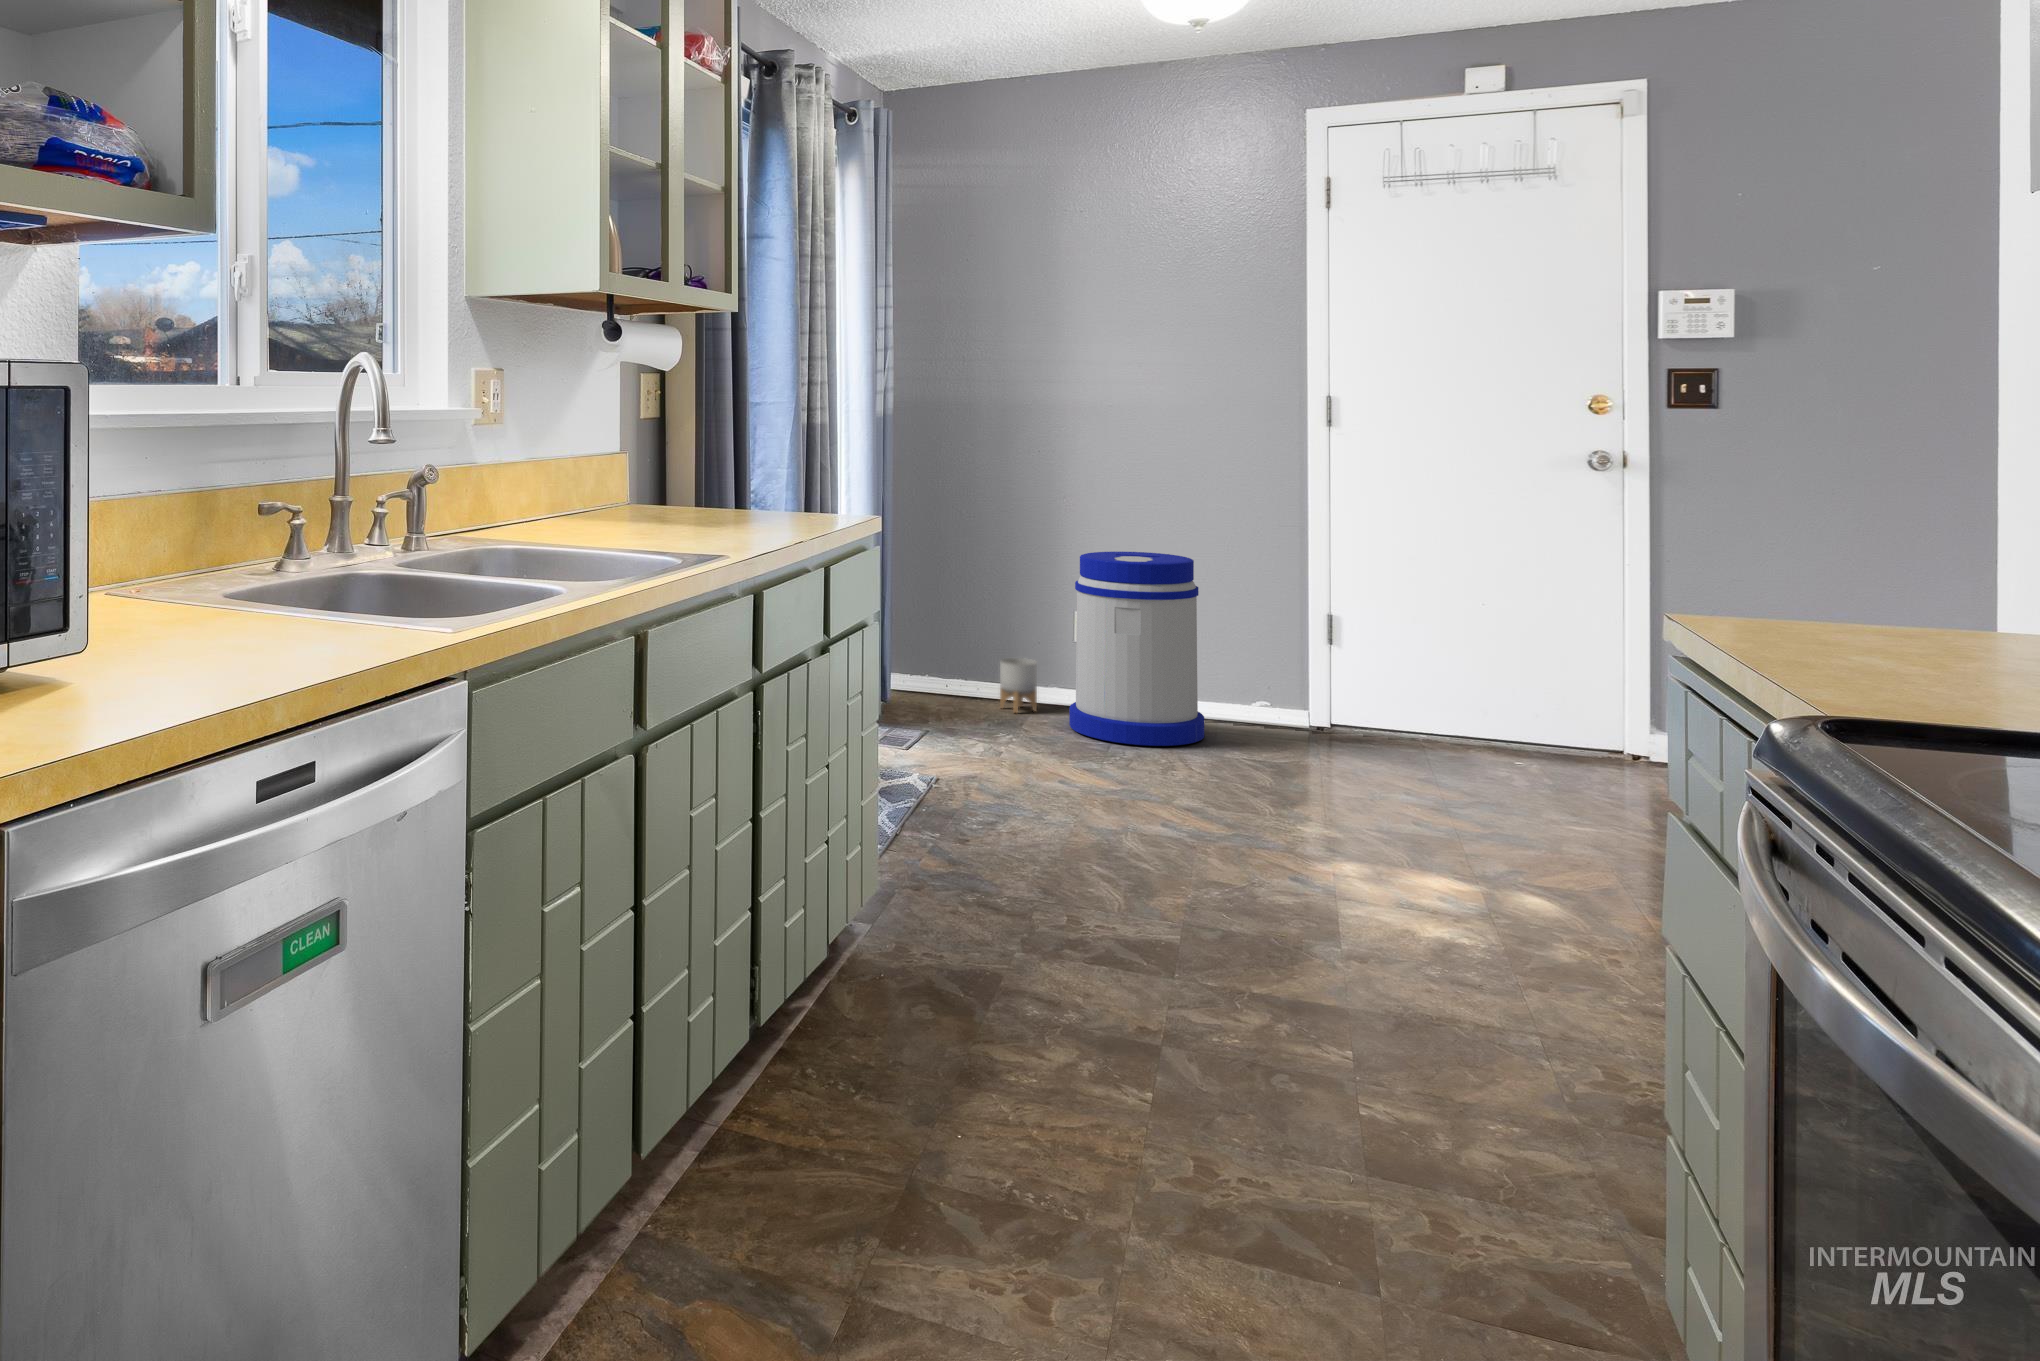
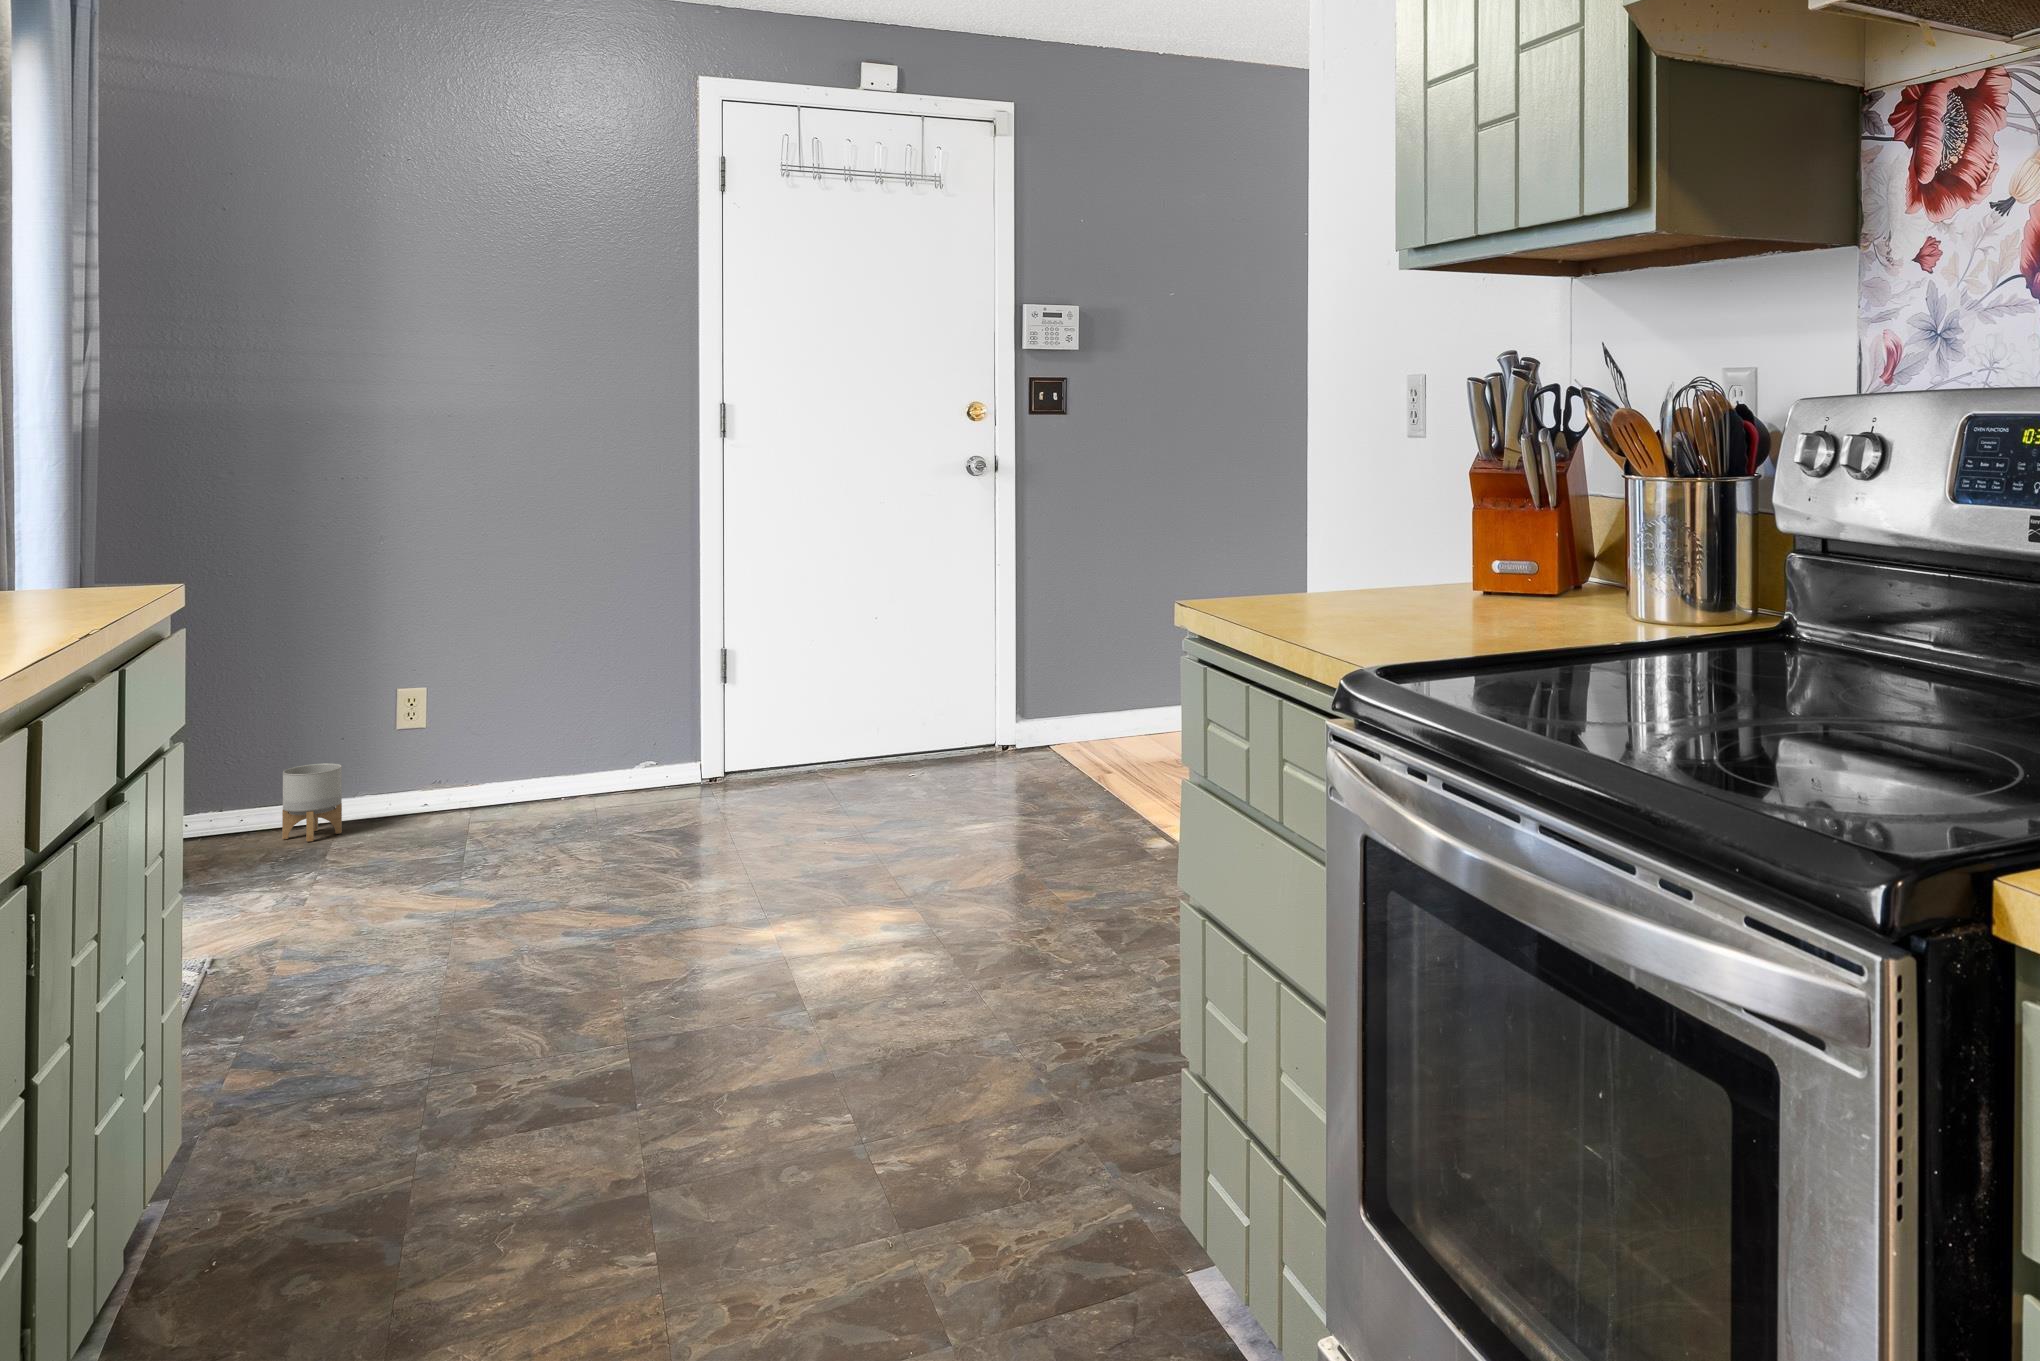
trash can: present [1069,552,1204,746] -> none [398,601,582,851]

